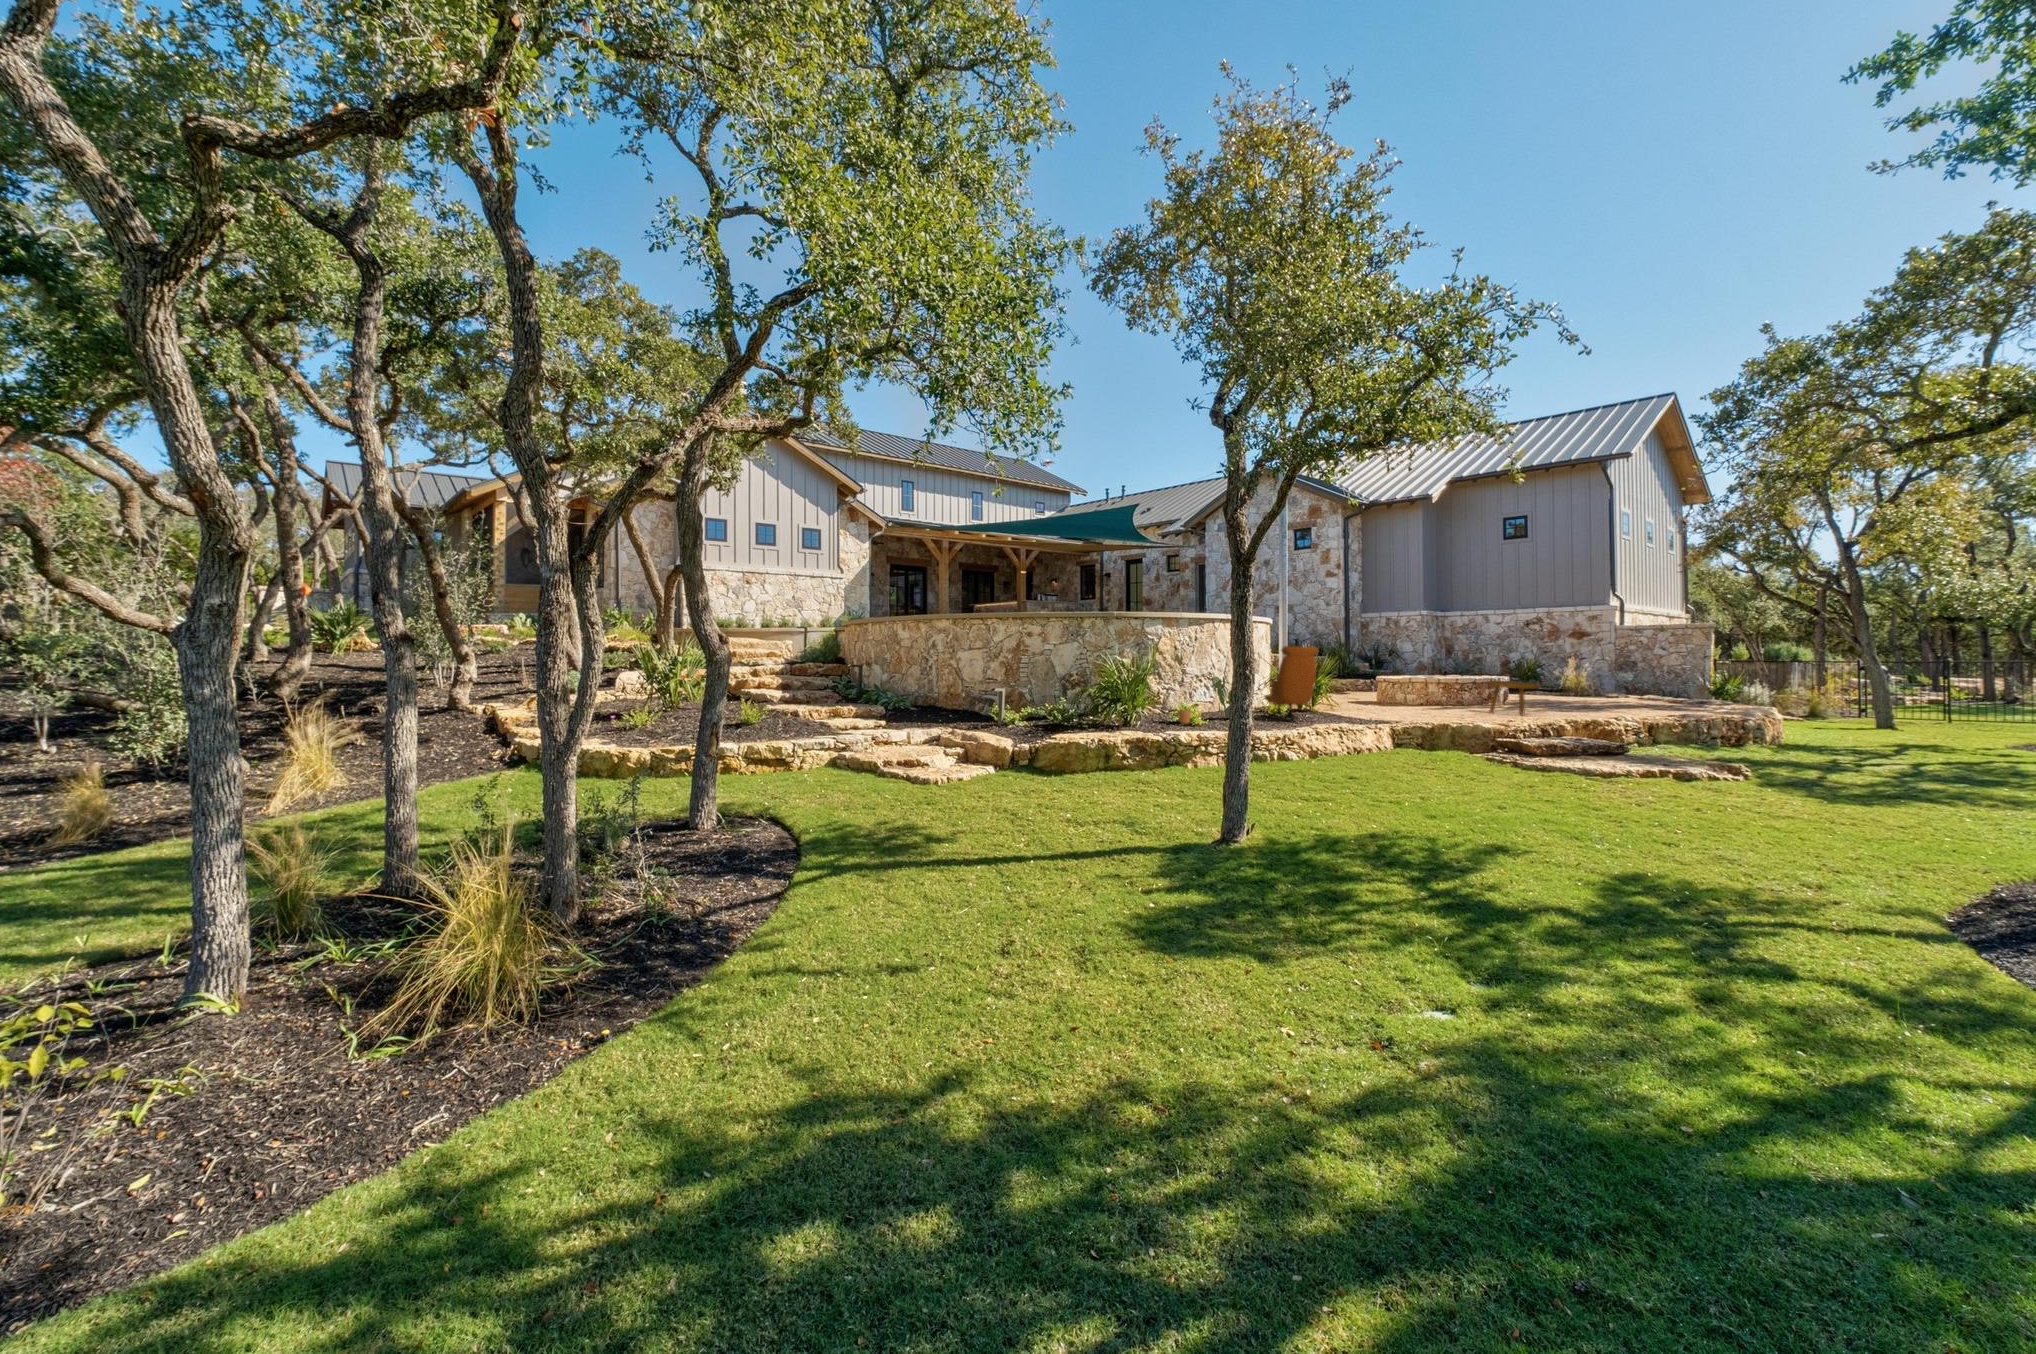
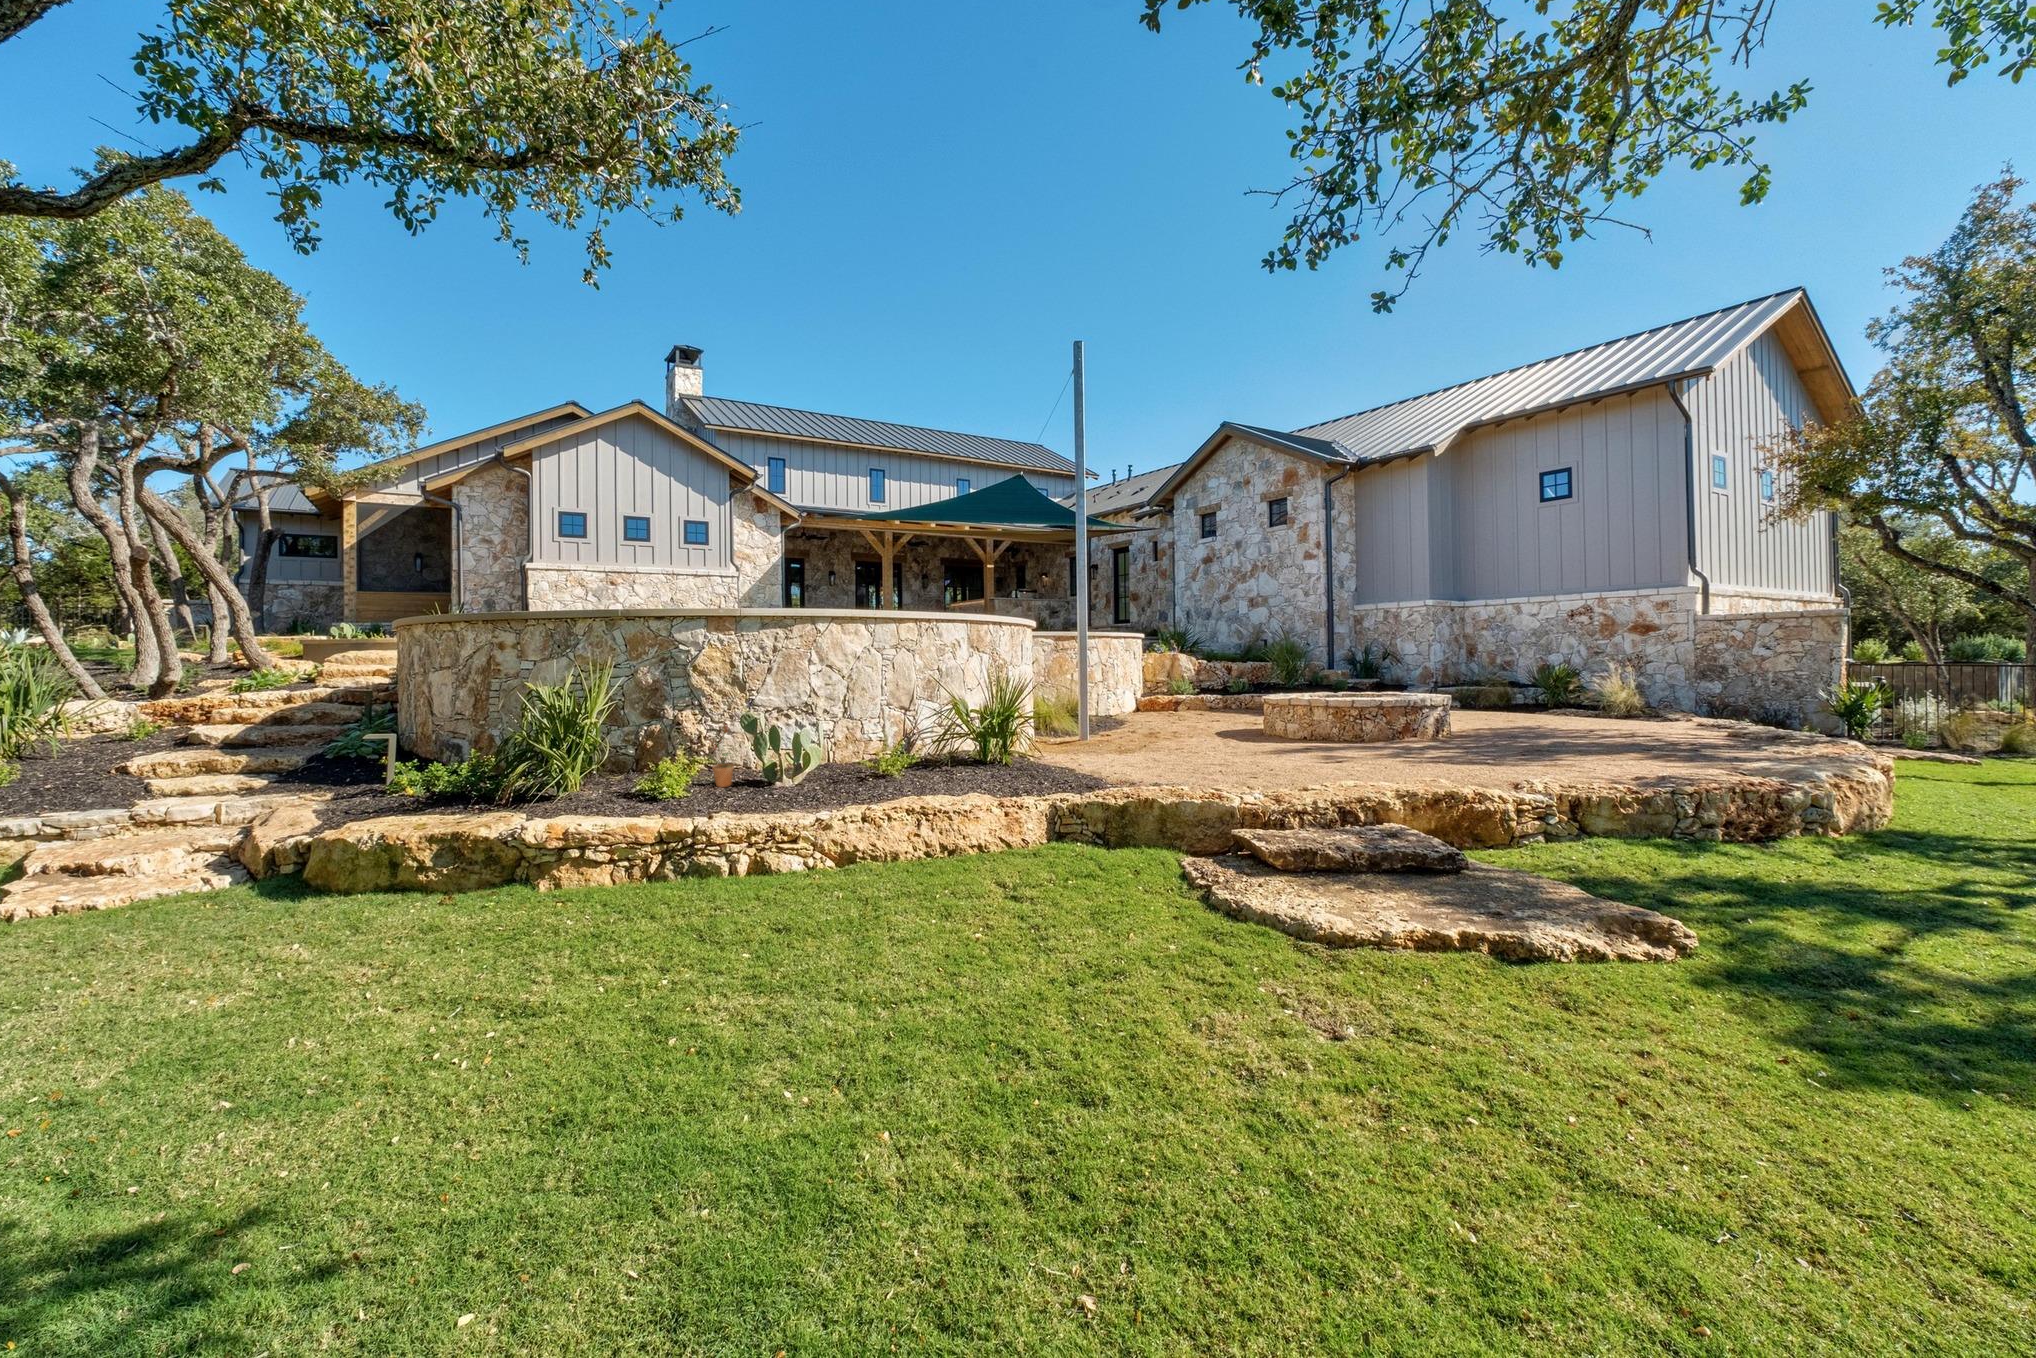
lounge chair: present [1264,646,1318,722] -> none [861,666,956,793]
footstool: present [1489,681,1539,716] -> none [1316,713,1396,776]

